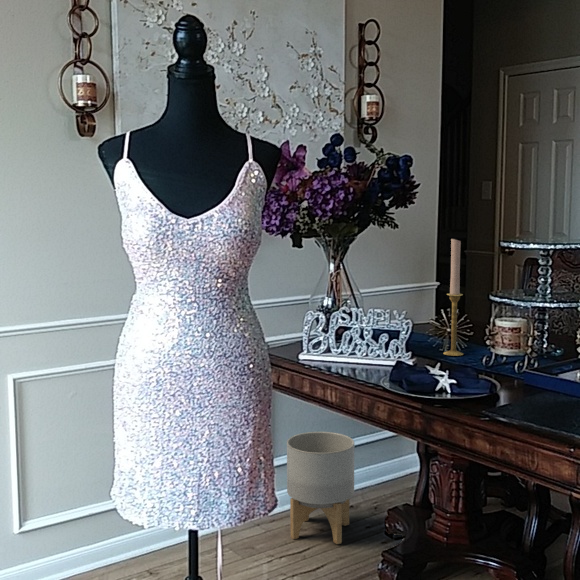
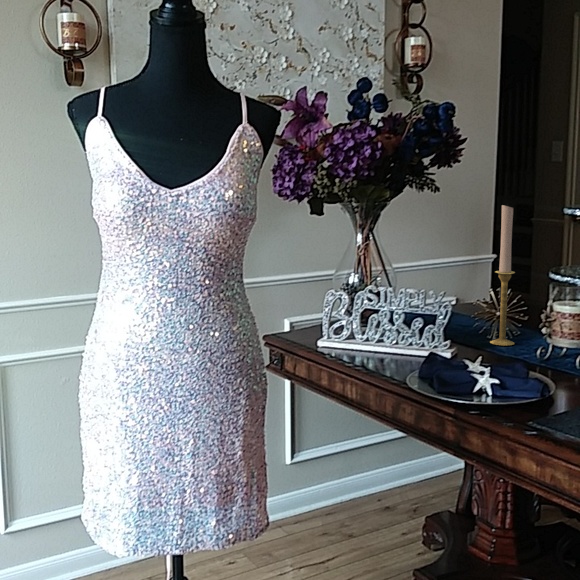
planter: present [287,432,355,544] -> none [311,425,388,555]

